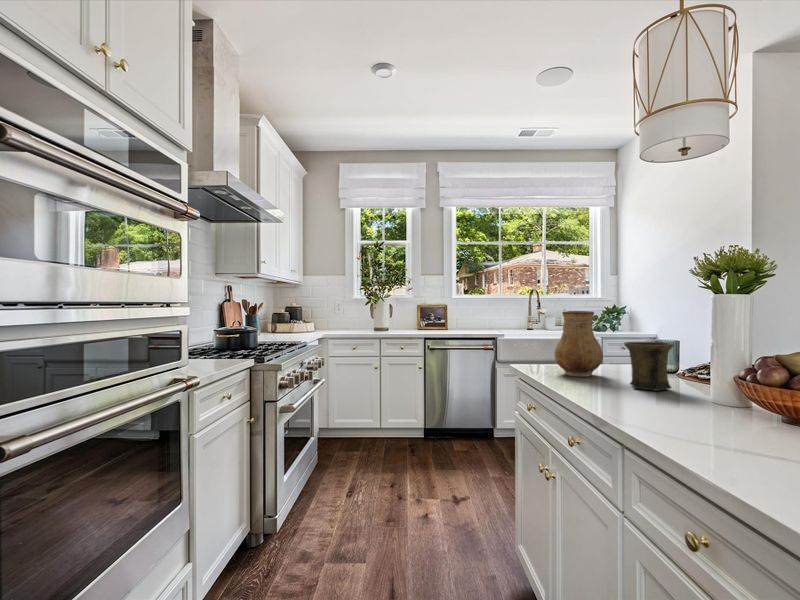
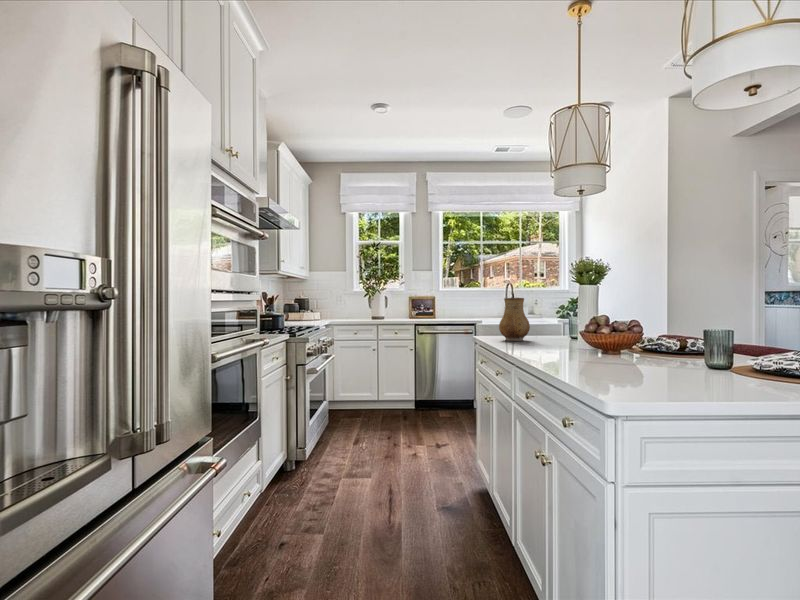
mug: present [624,342,674,391] -> none [536,316,565,345]

